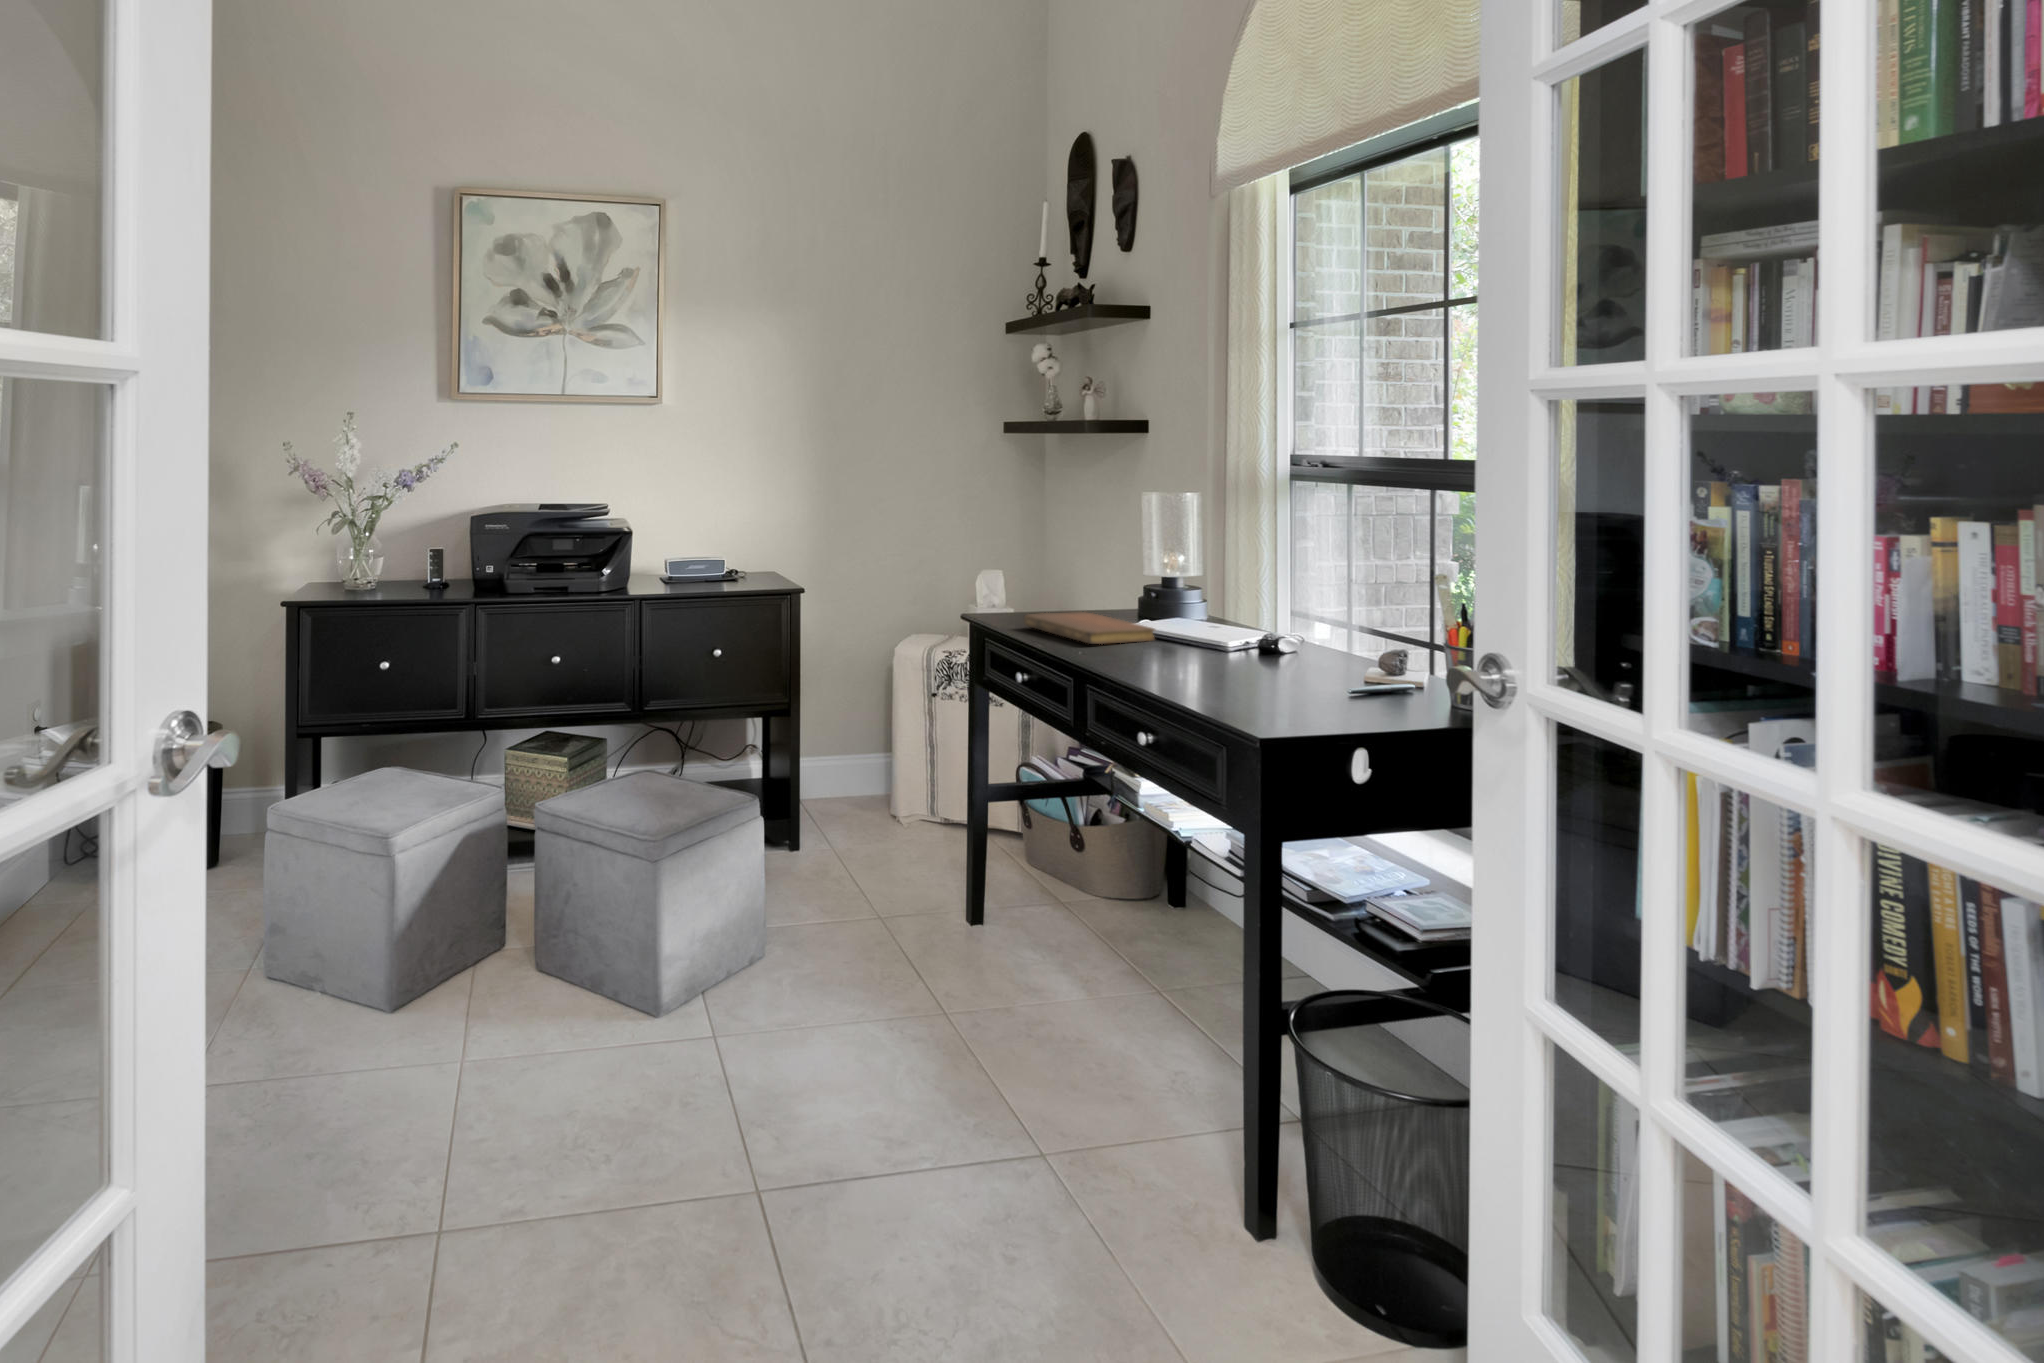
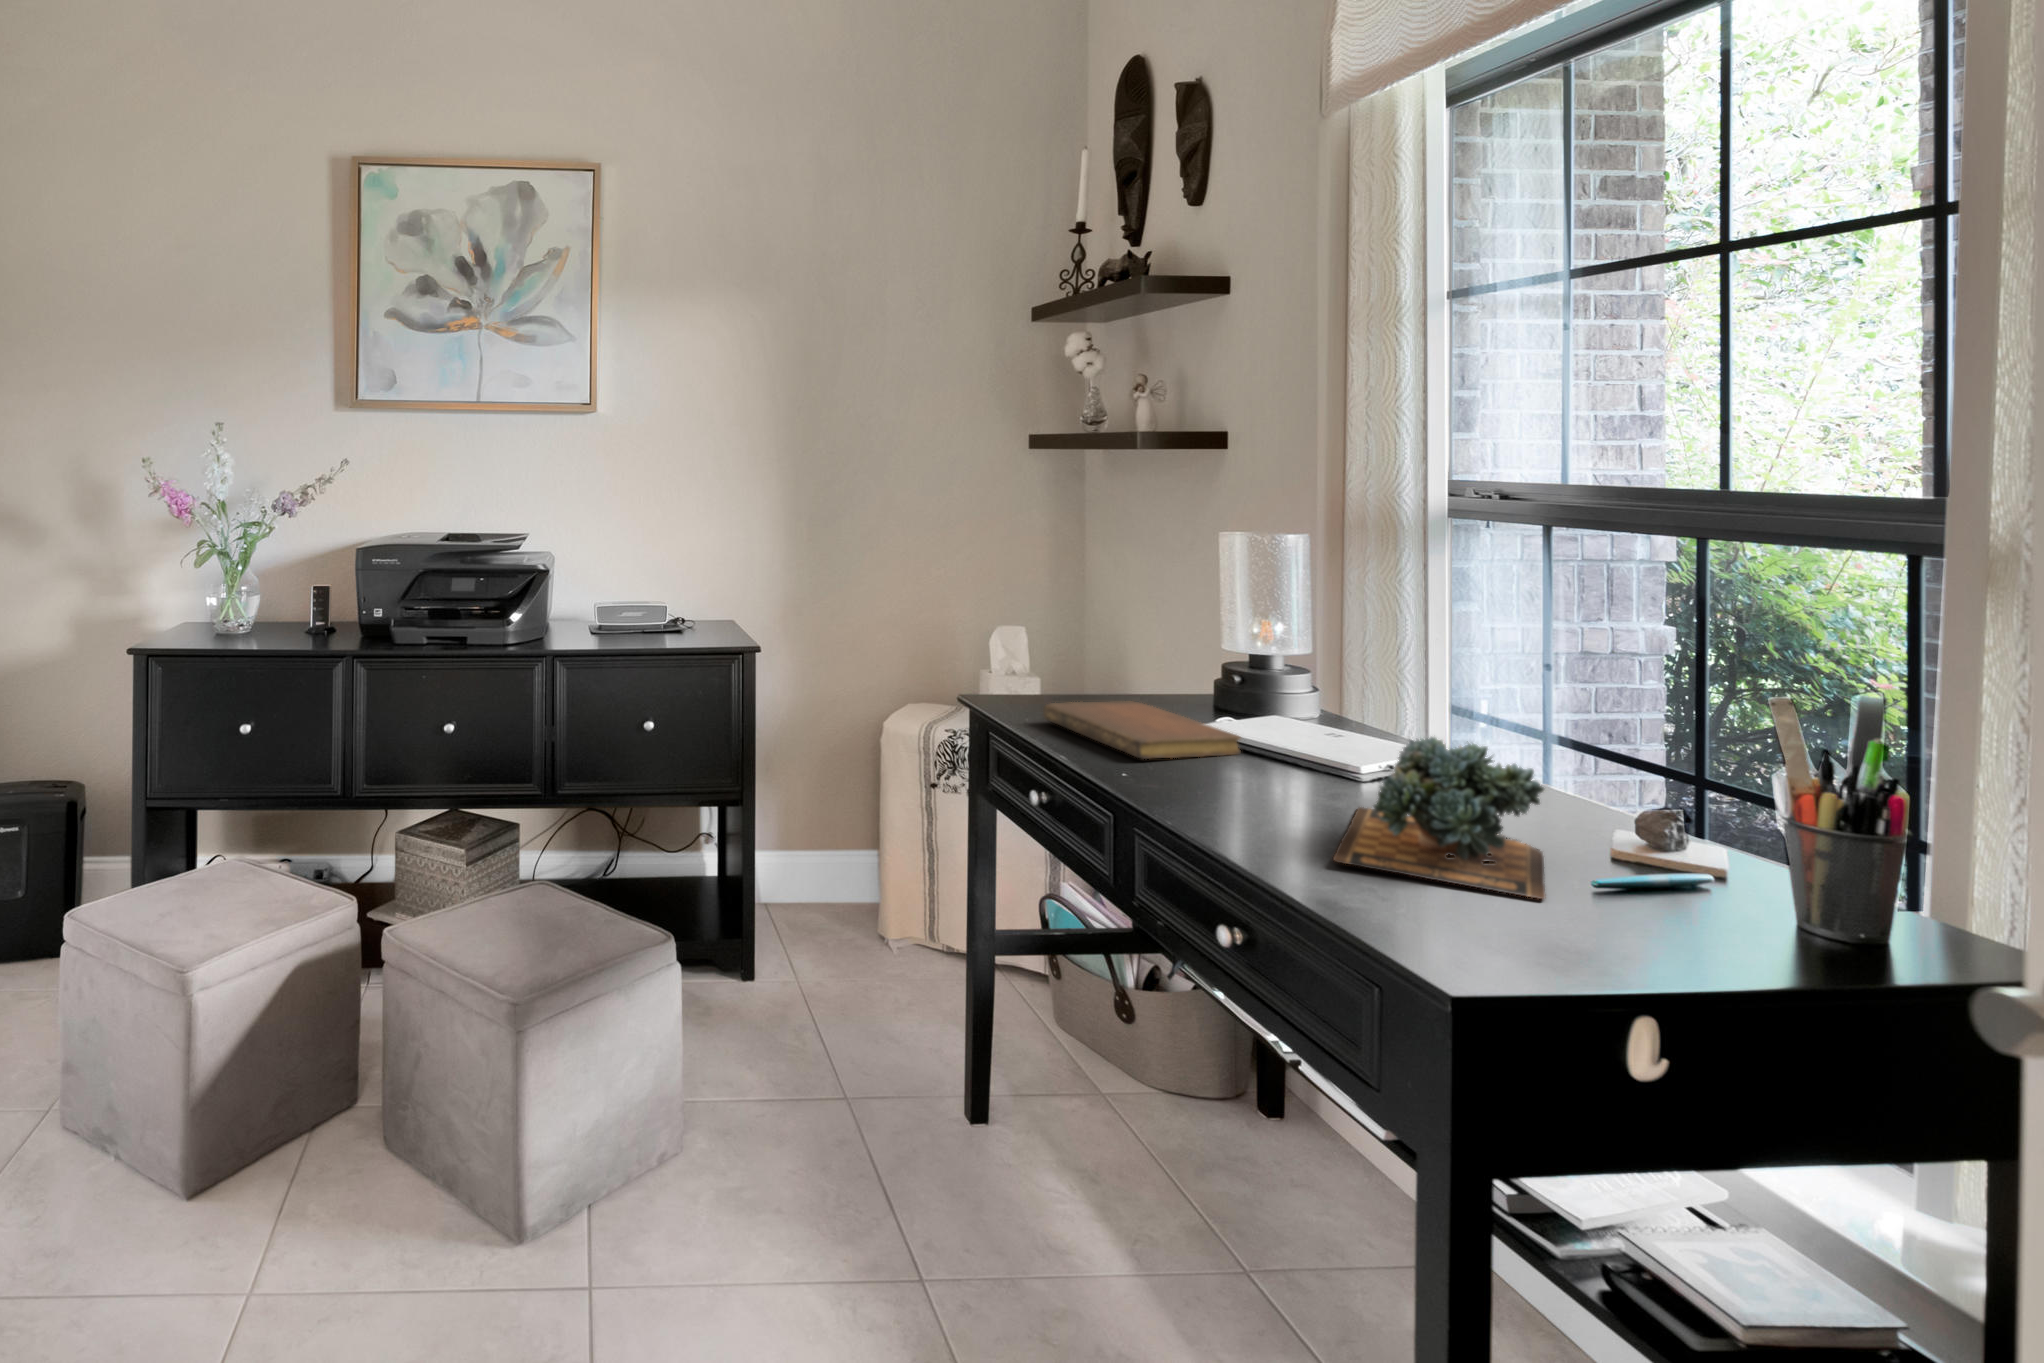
succulent plant: none [1205,611,1328,697] -> present [1333,737,1546,899]

